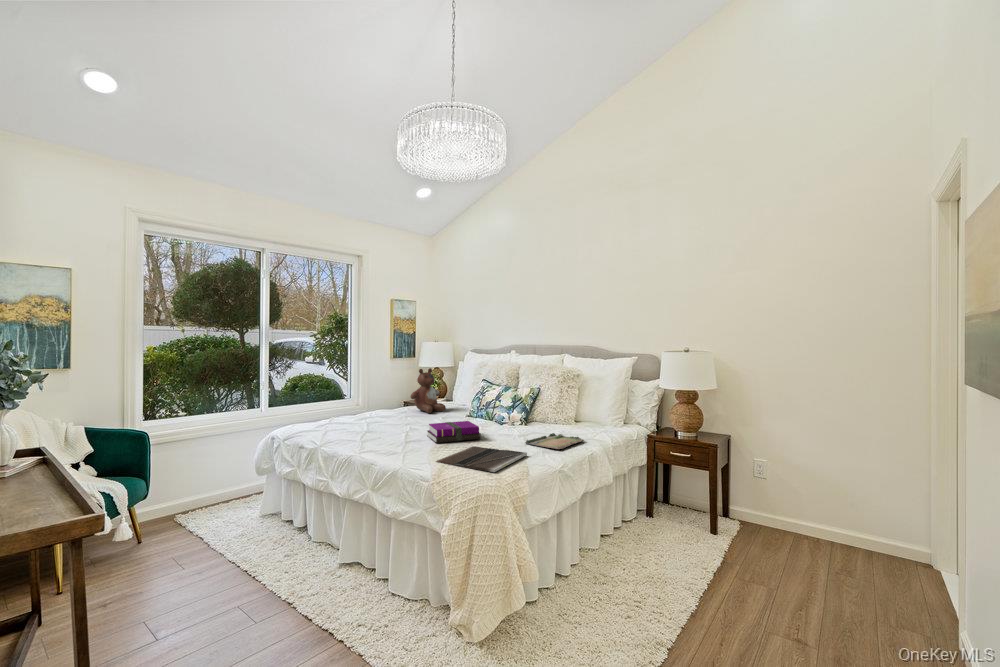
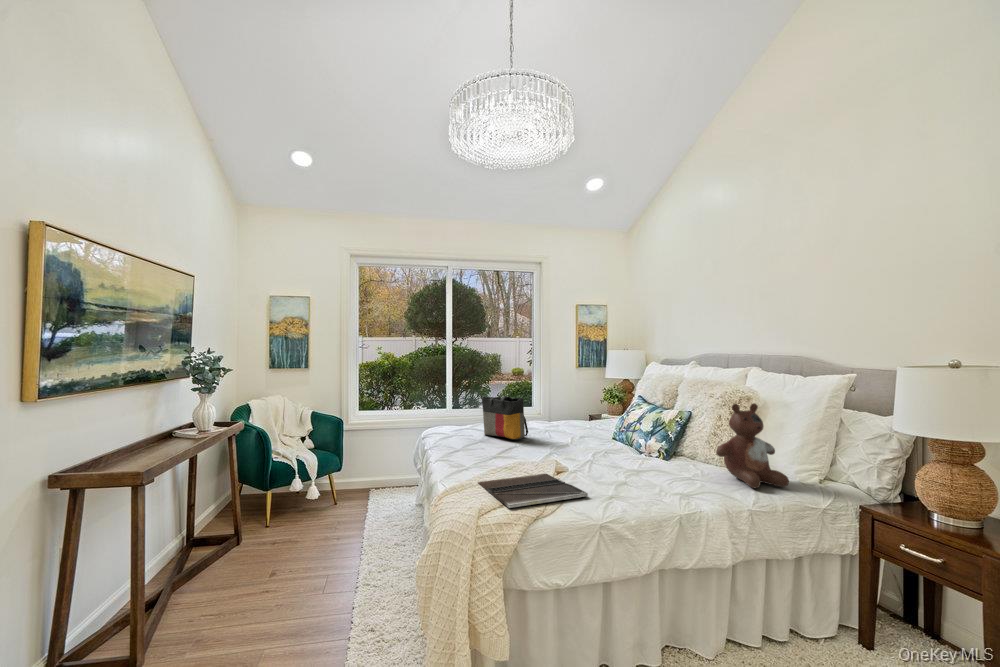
stuffed bear: present [411,368,446,413] -> present [716,403,789,488]
tote bag: none [356,387,405,426] -> present [482,396,528,439]
notebook: present [427,421,481,443] -> none [517,441,576,466]
tray: present [525,433,584,449] -> none [616,475,707,497]

